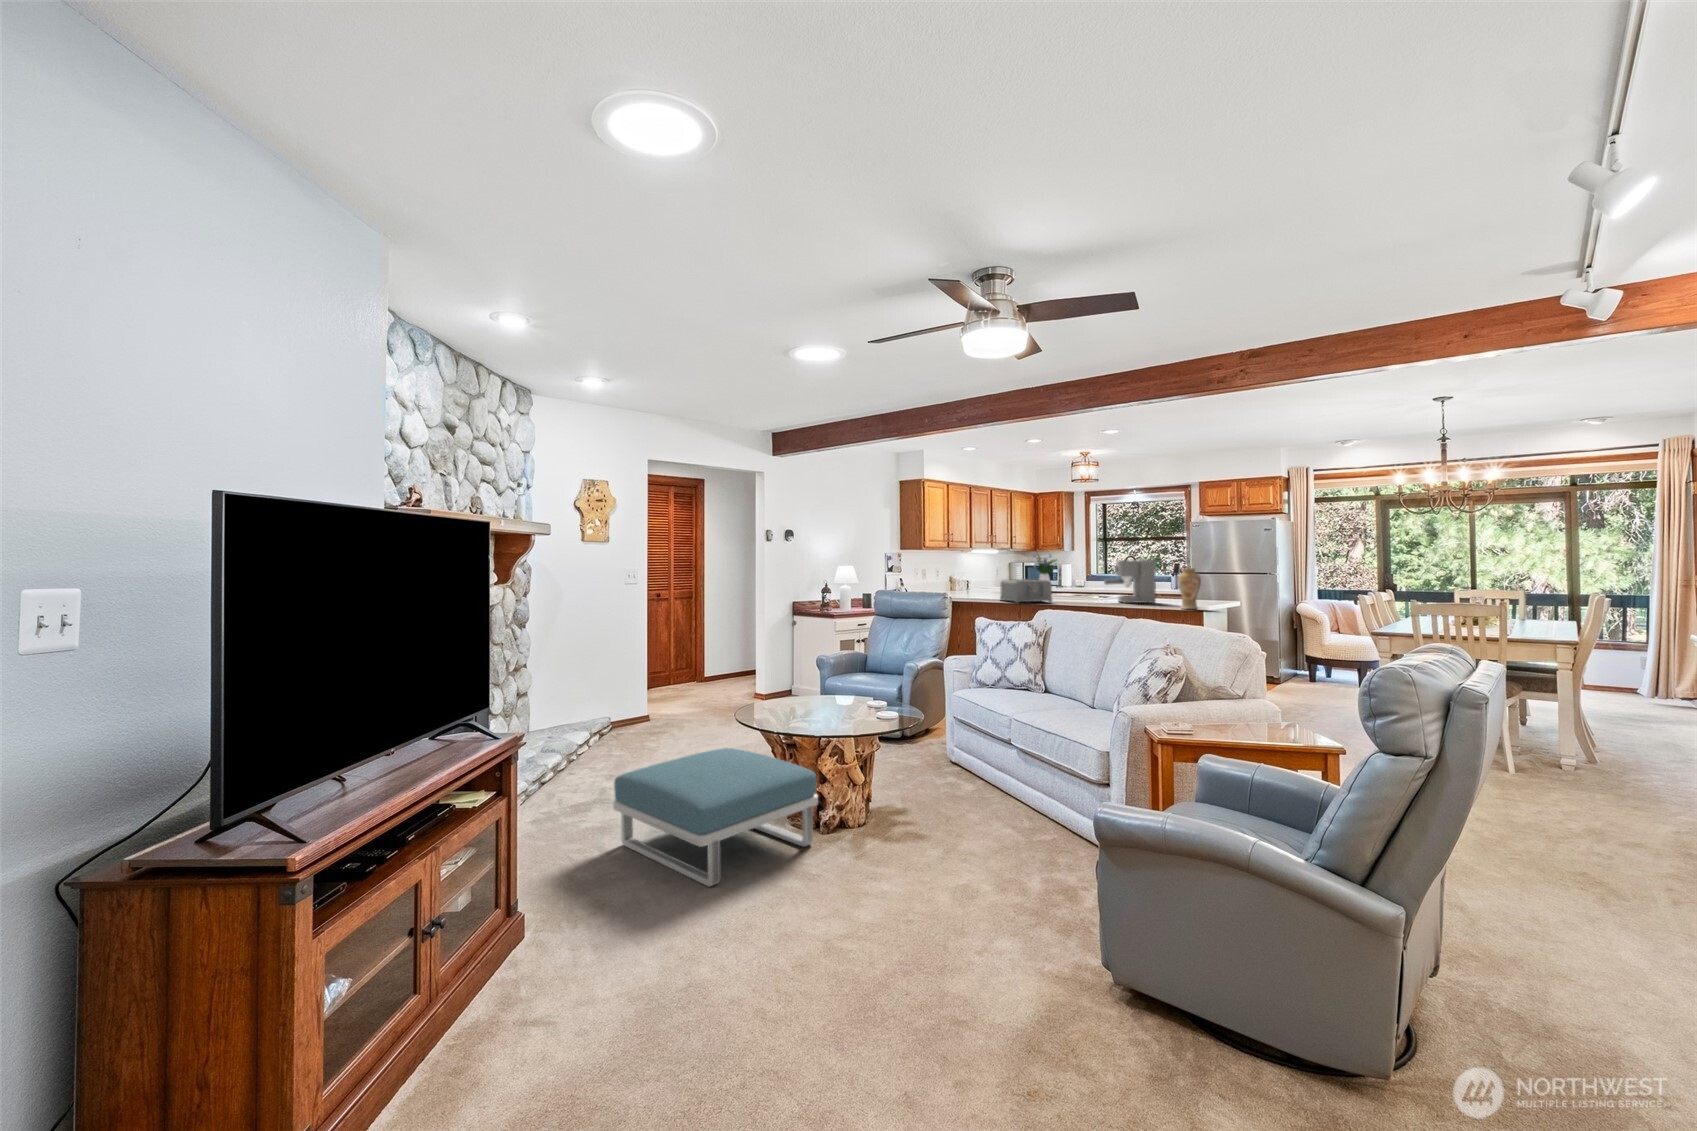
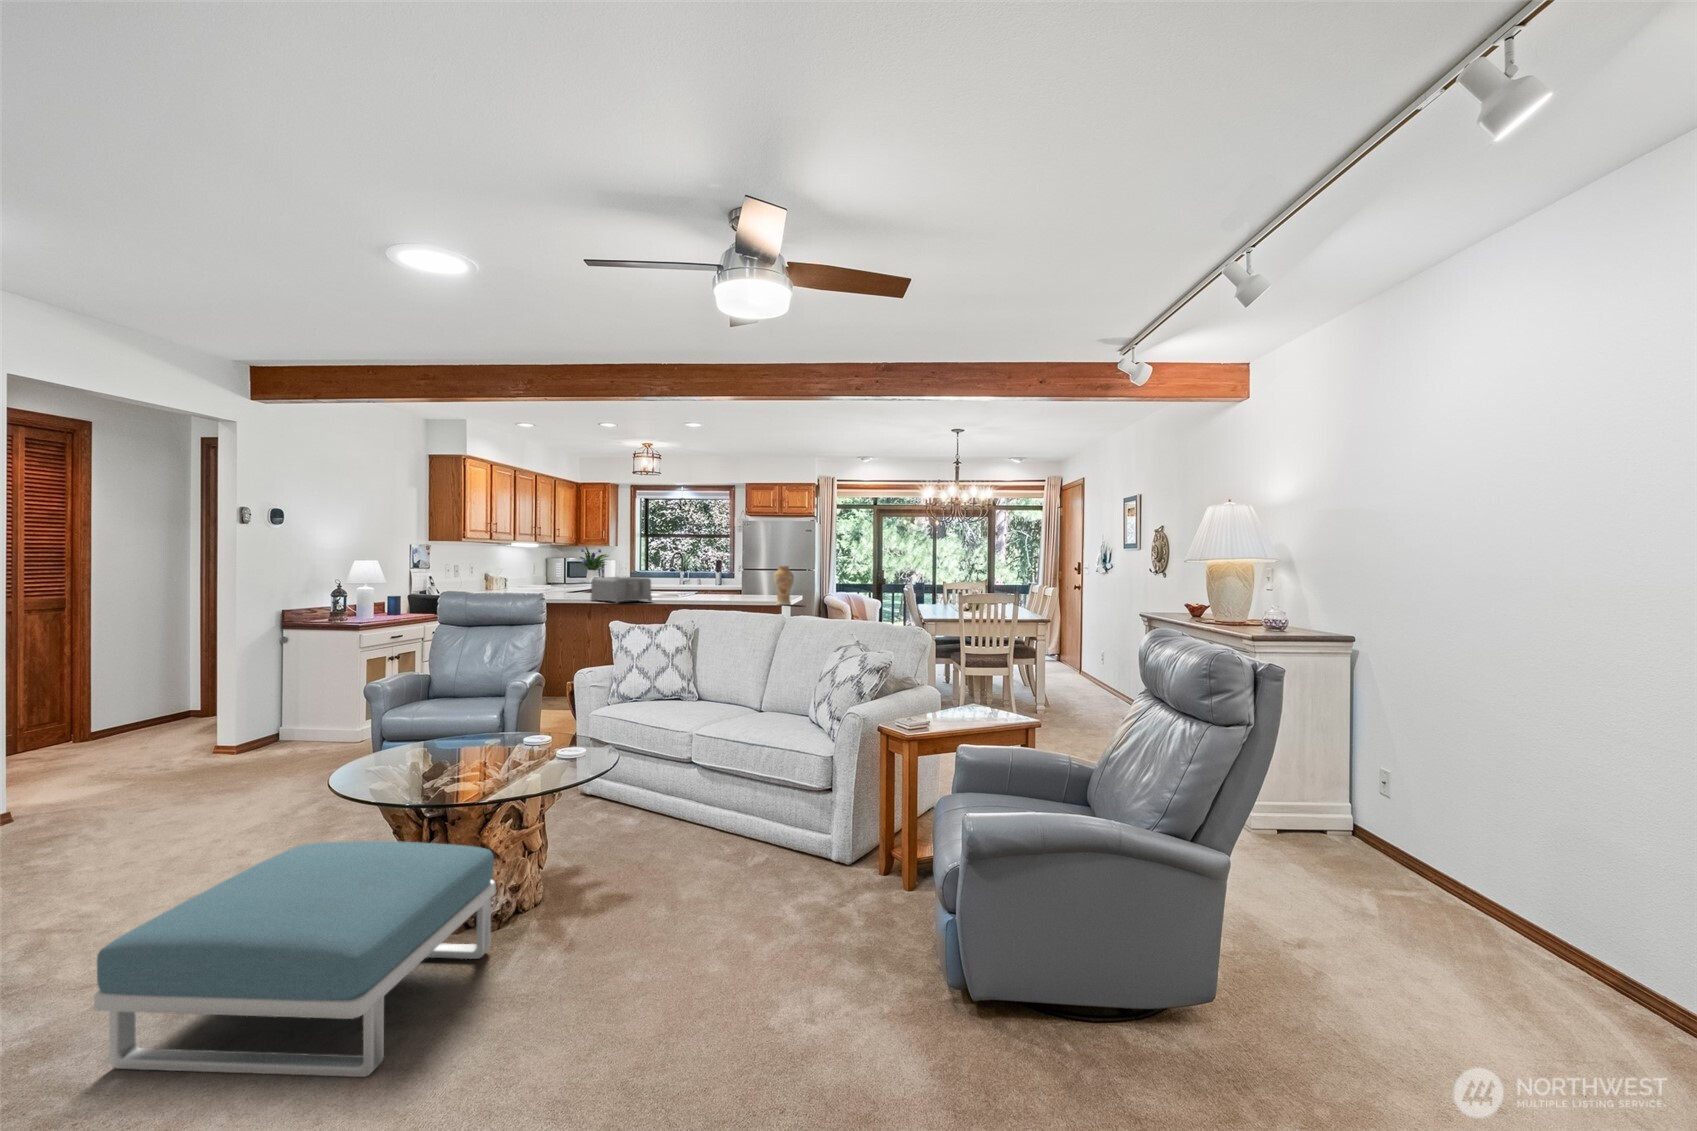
coffee maker: present [1104,560,1156,603] -> none [697,557,745,601]

